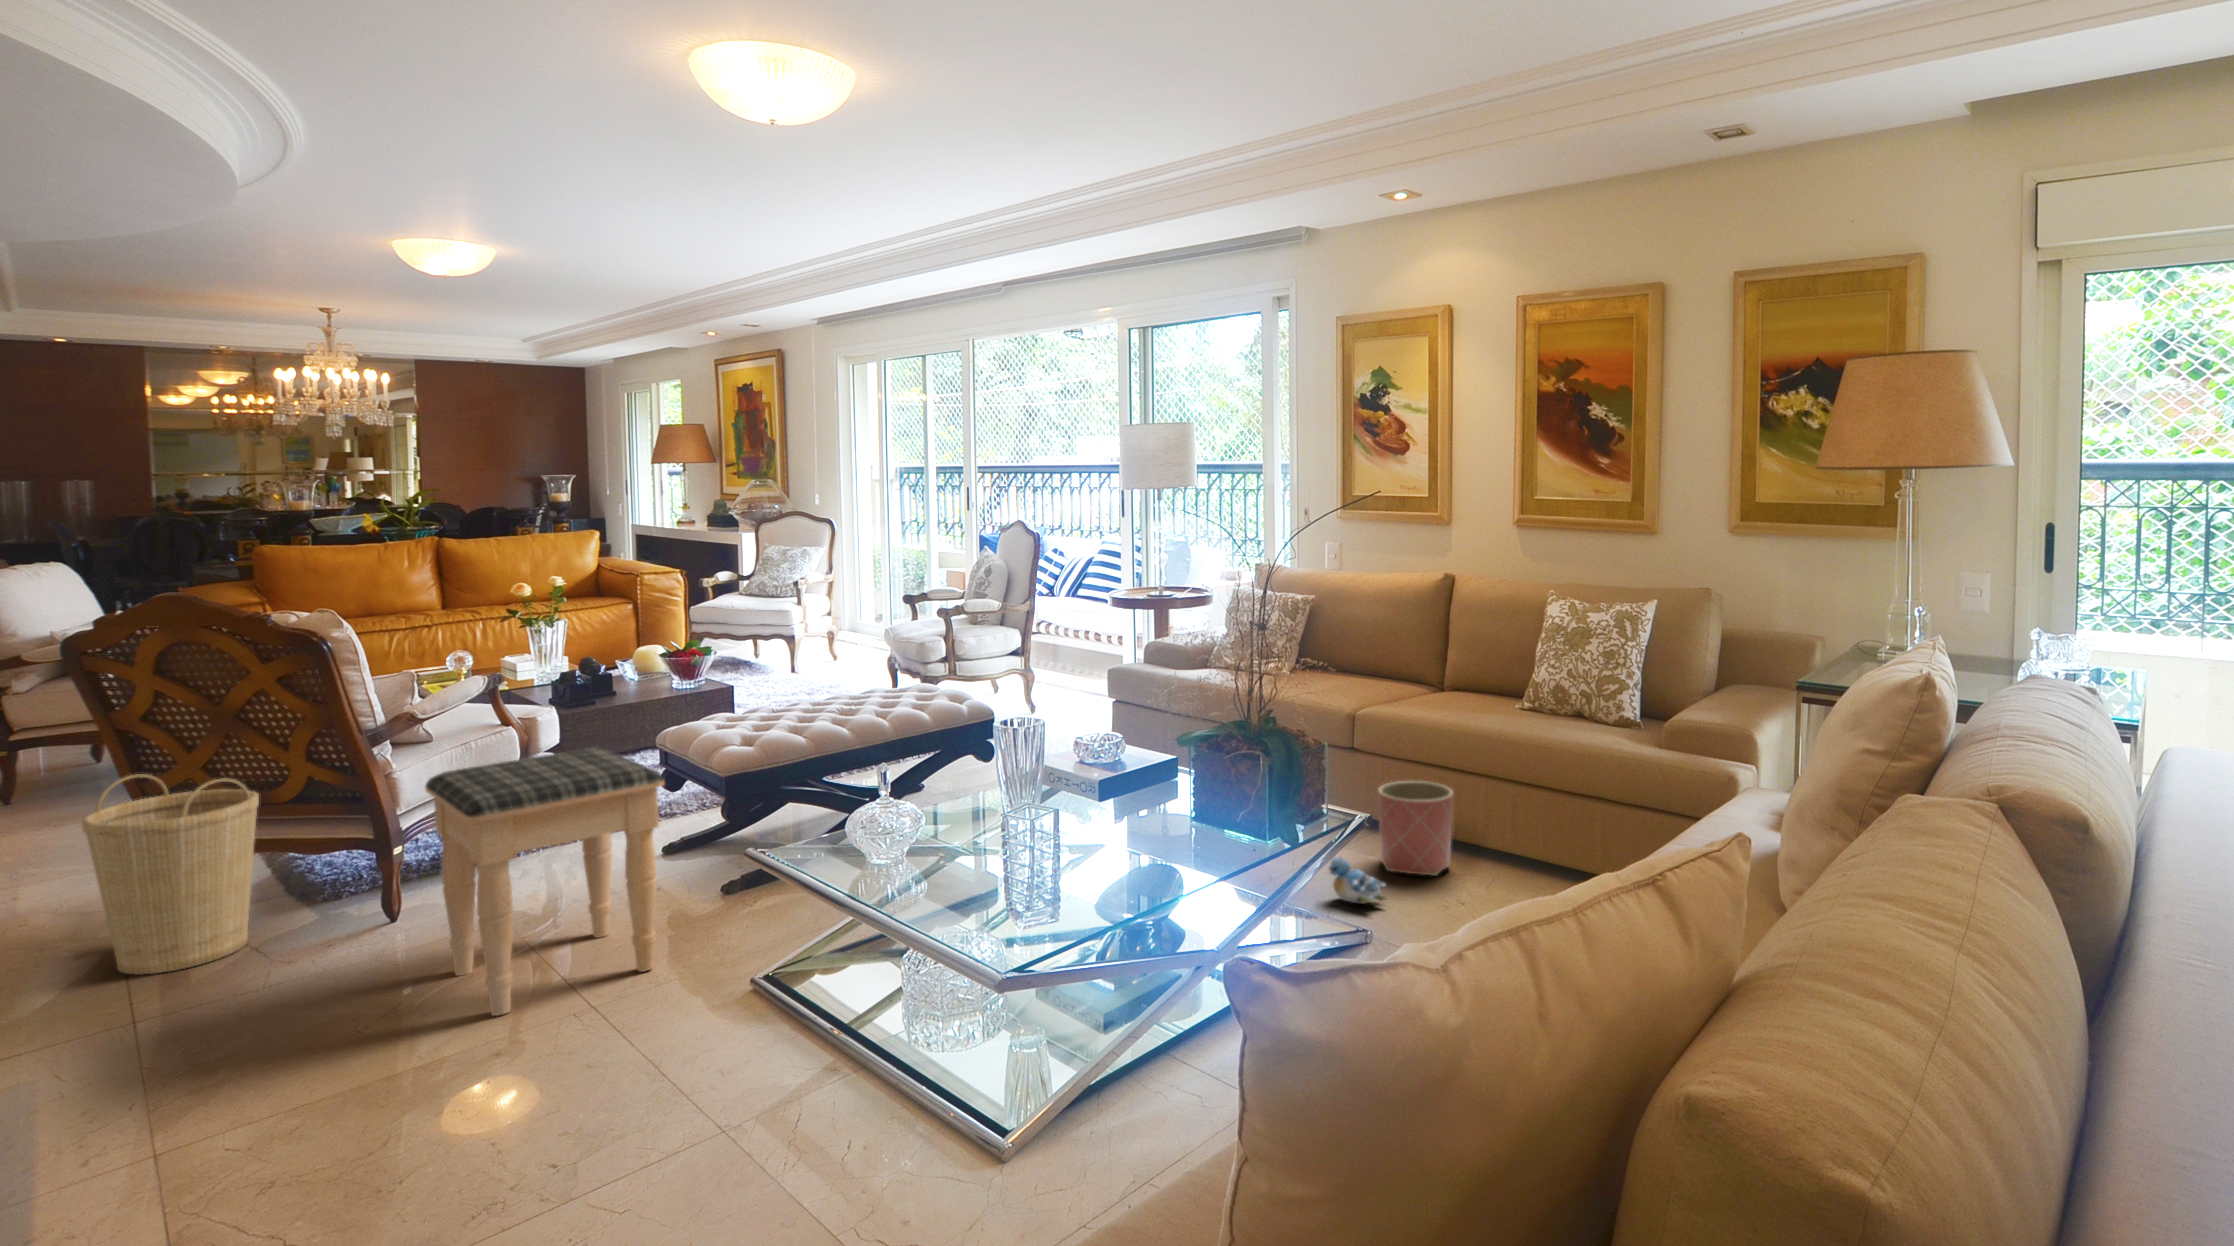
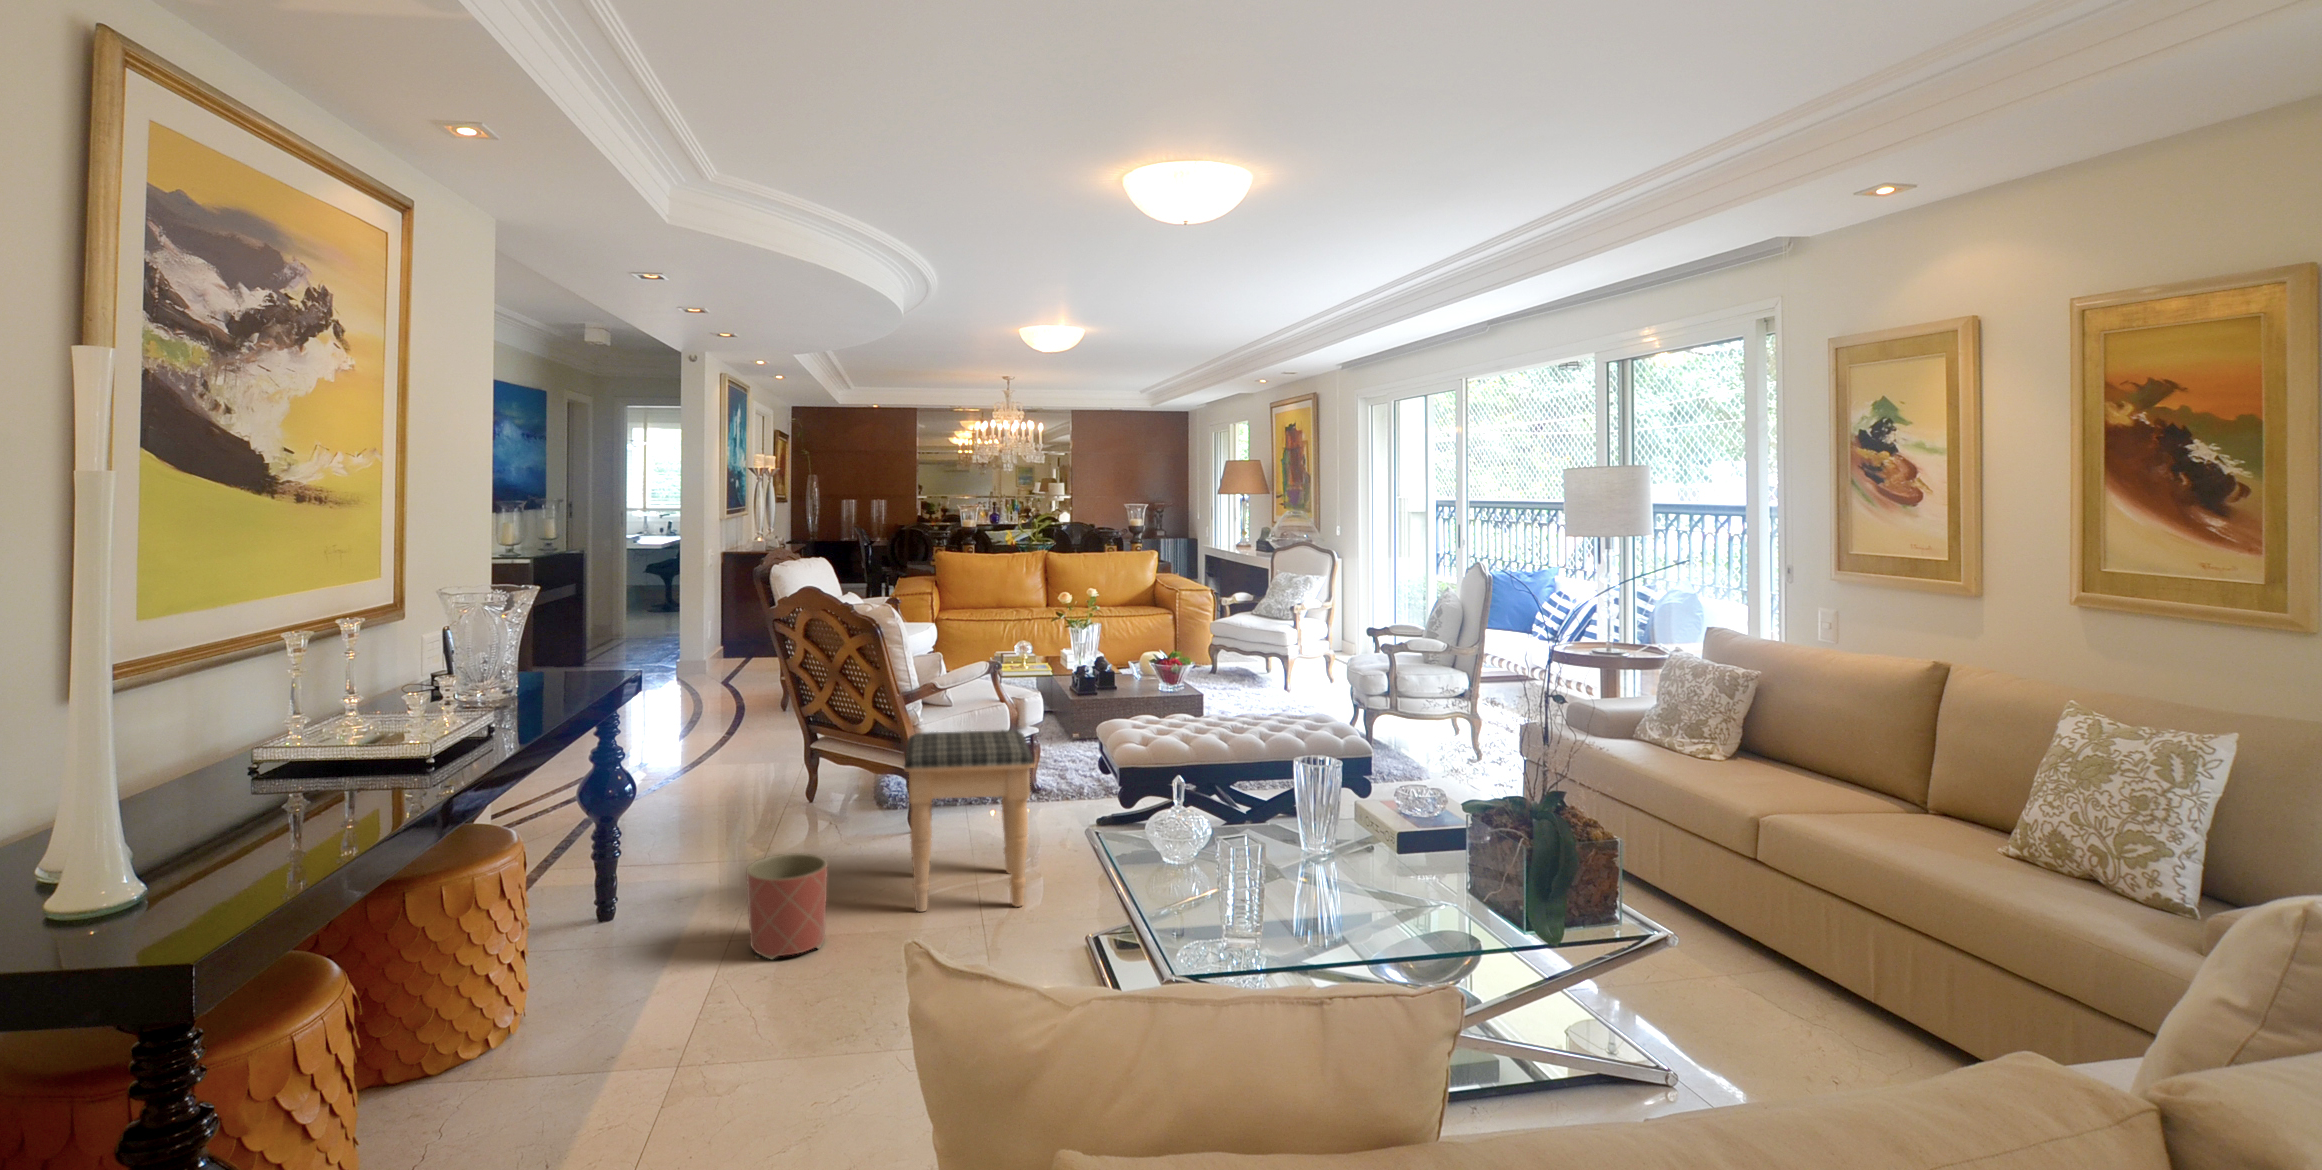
basket: present [82,774,259,974] -> none [766,707,850,833]
planter: present [1378,781,1453,876] -> present [746,853,828,959]
plush toy: present [1329,857,1386,904] -> none [1633,972,1705,1039]

